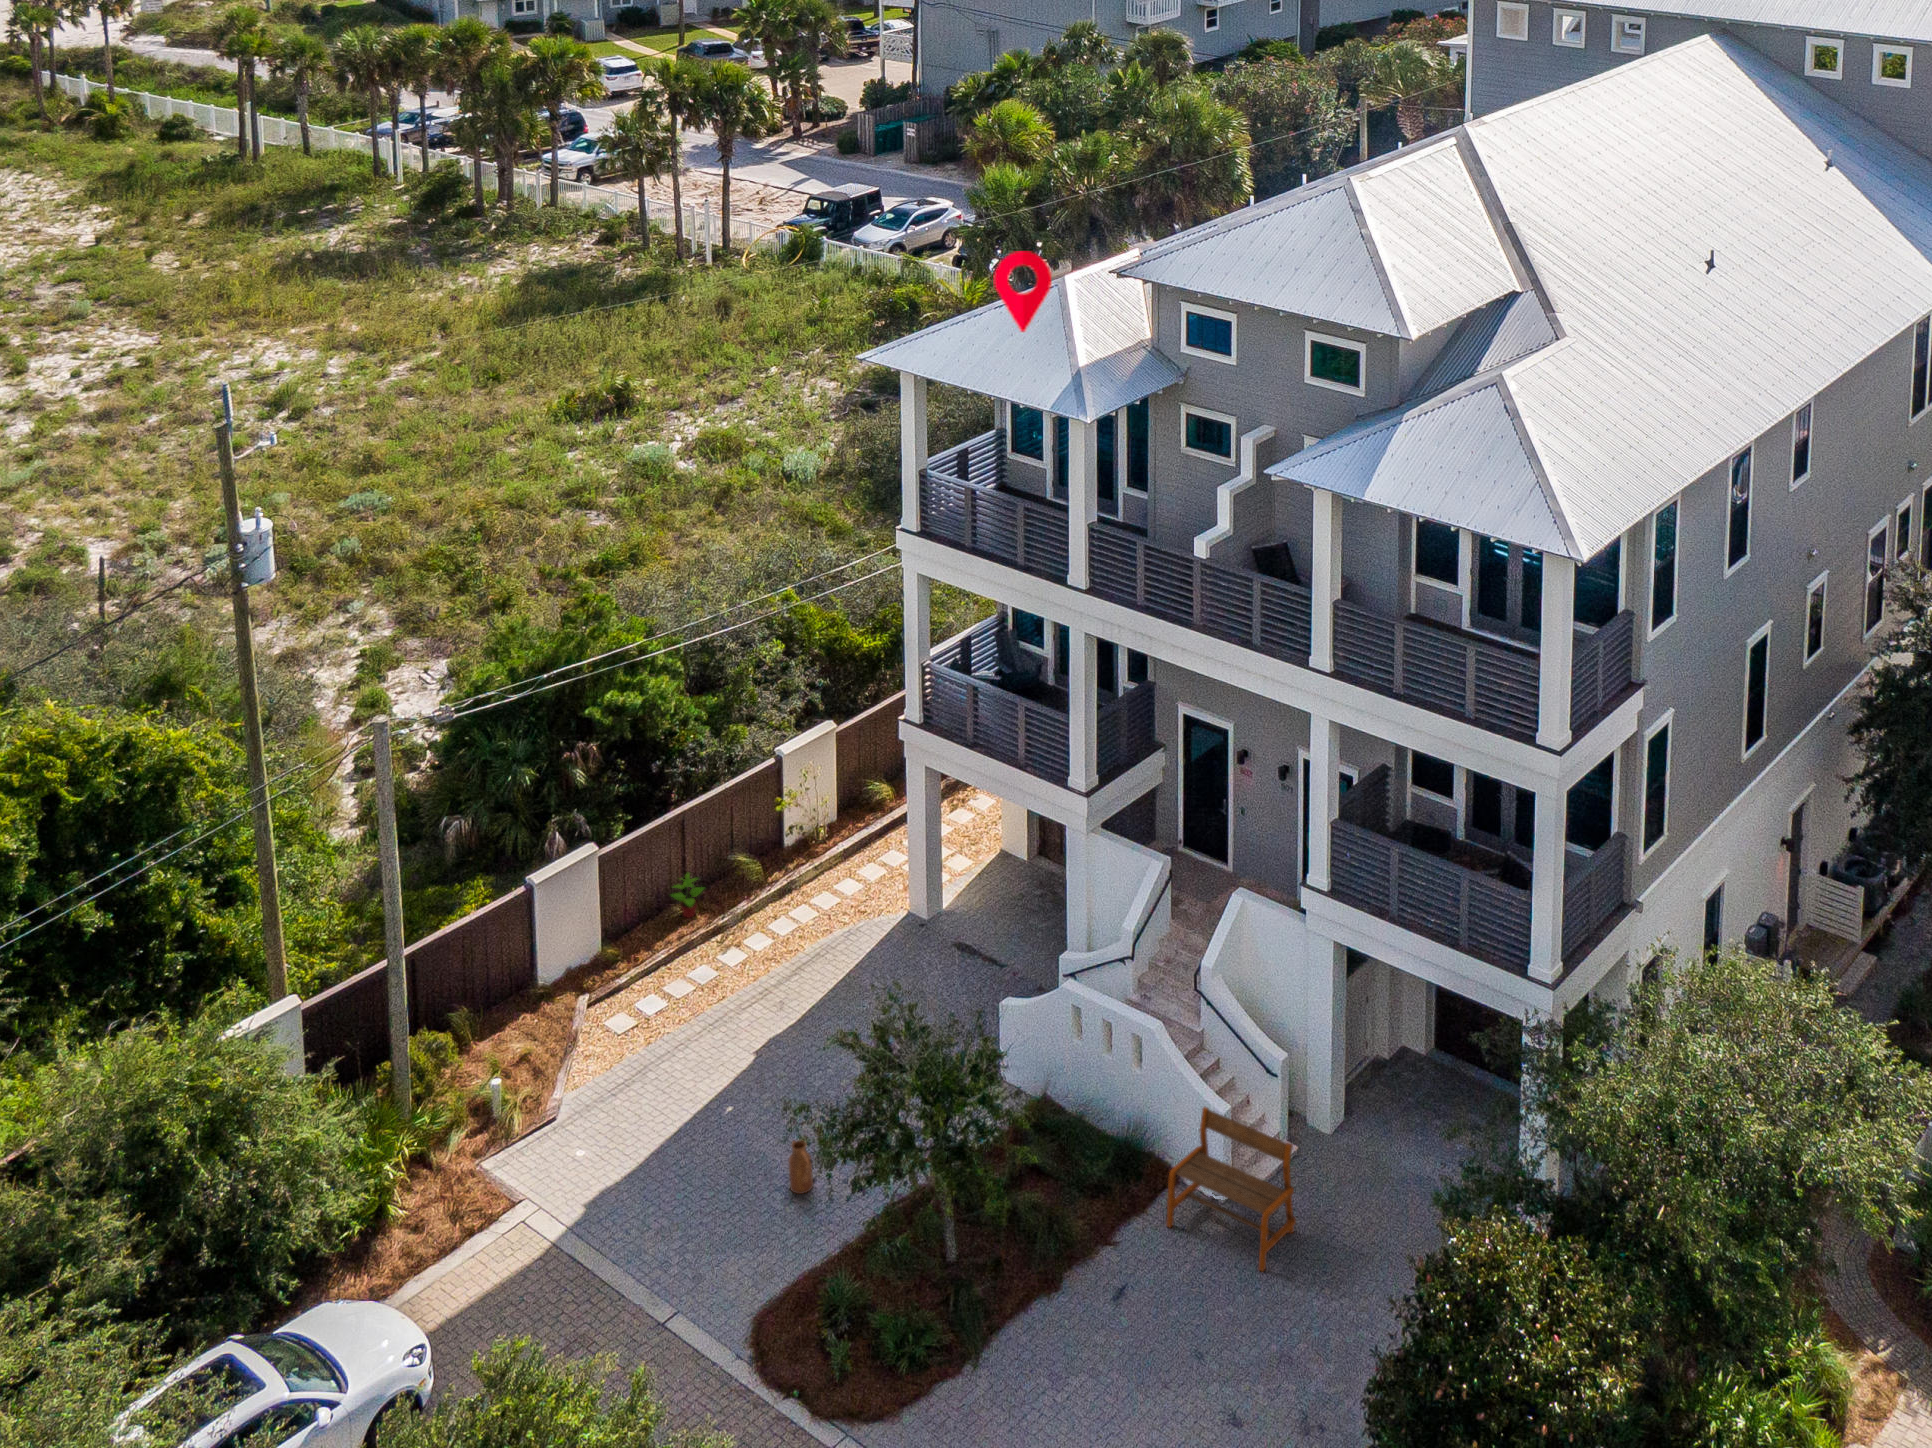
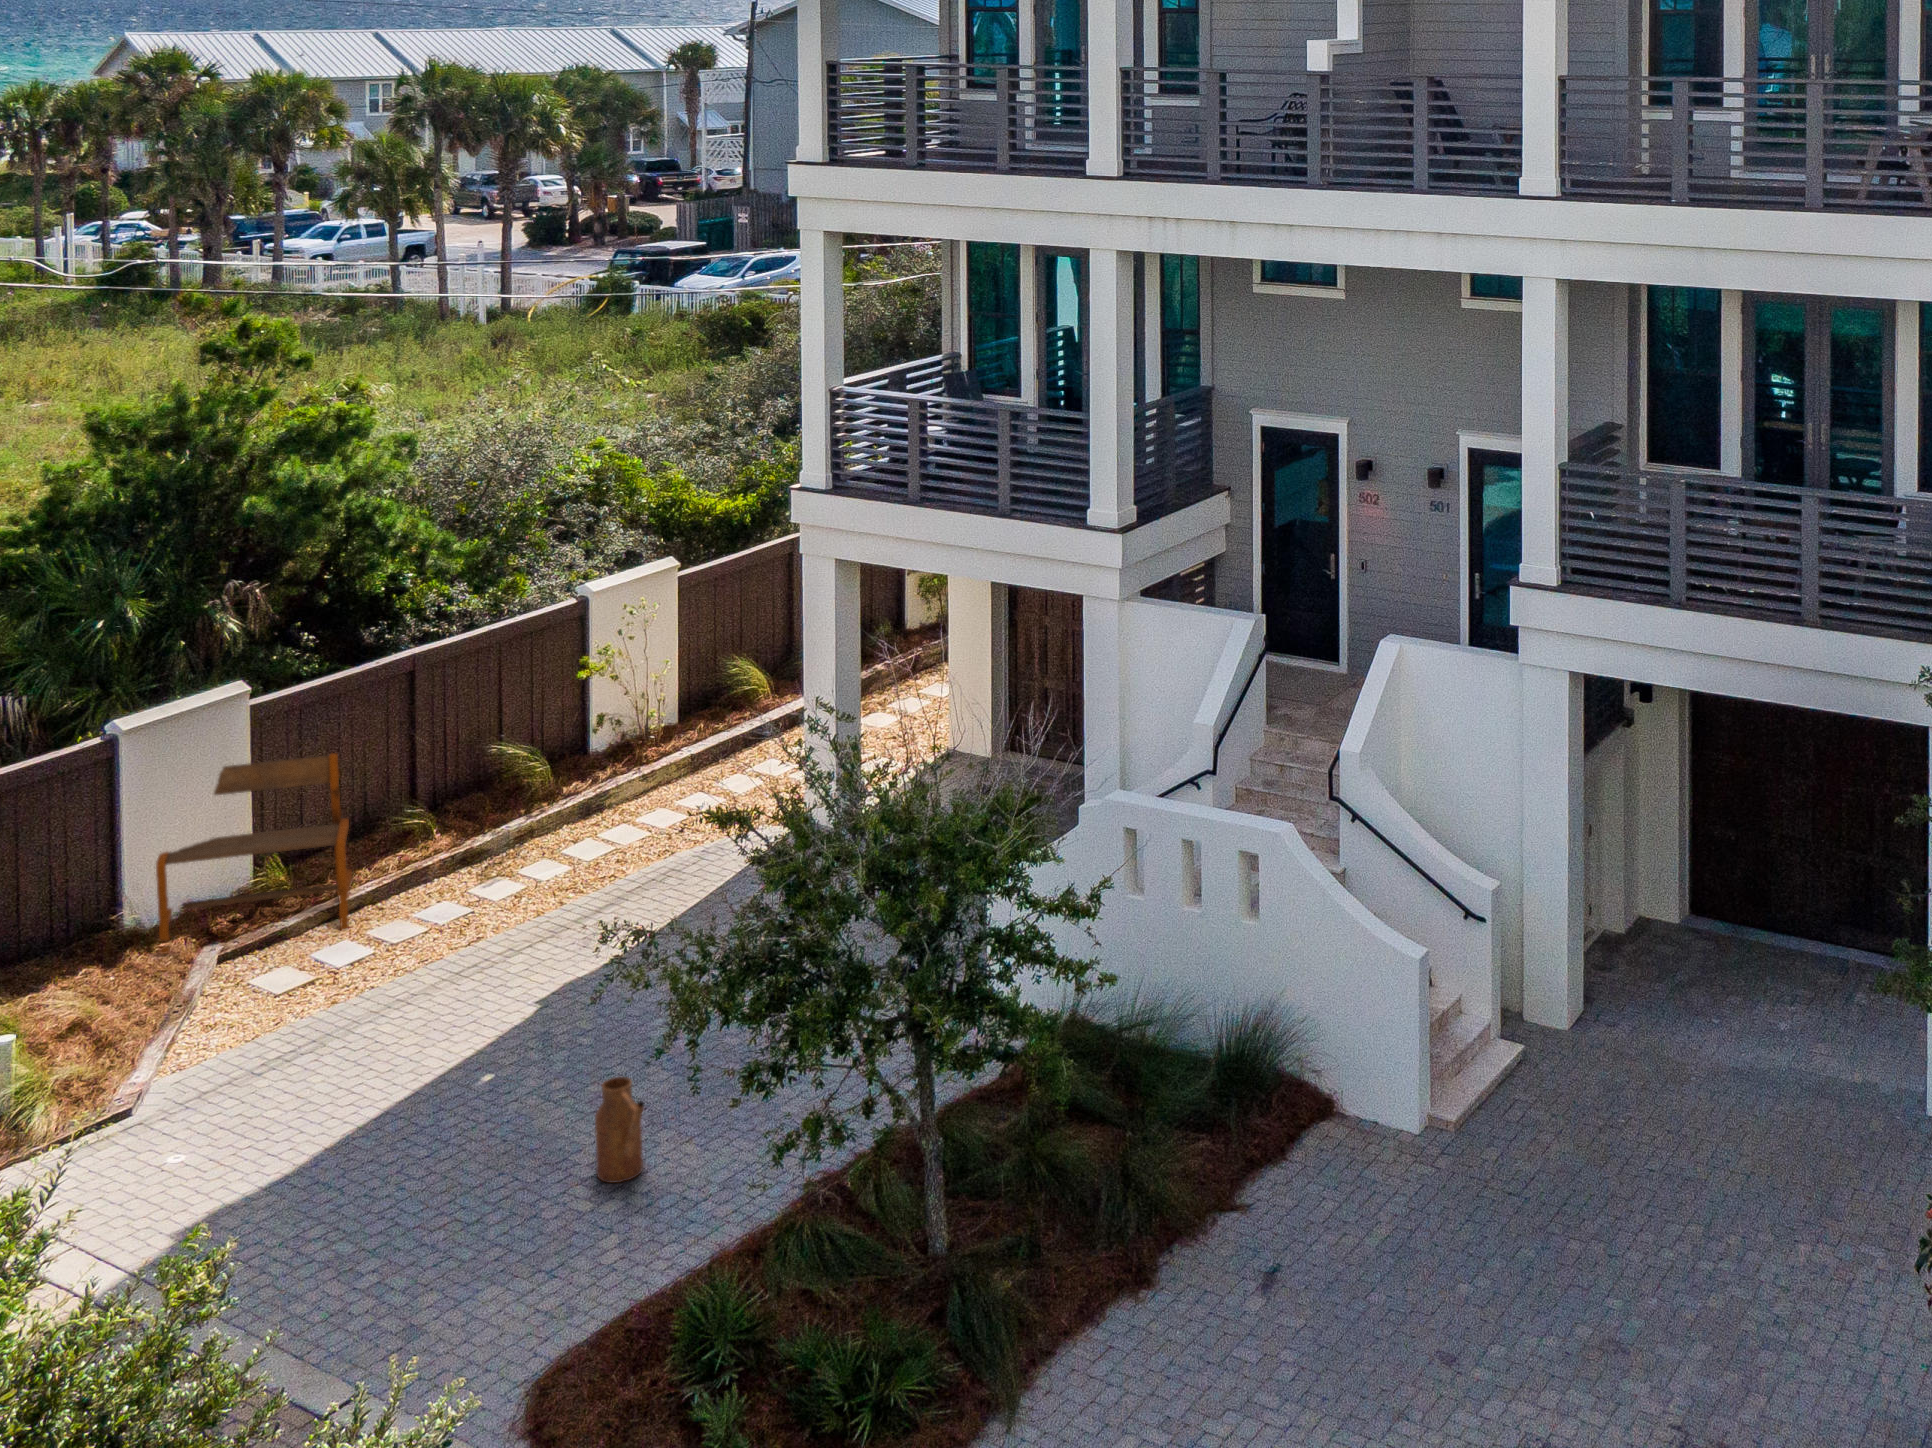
potted plant: present [671,873,704,918] -> none [386,762,452,840]
bench: present [1166,1107,1296,1272] -> present [156,753,352,954]

